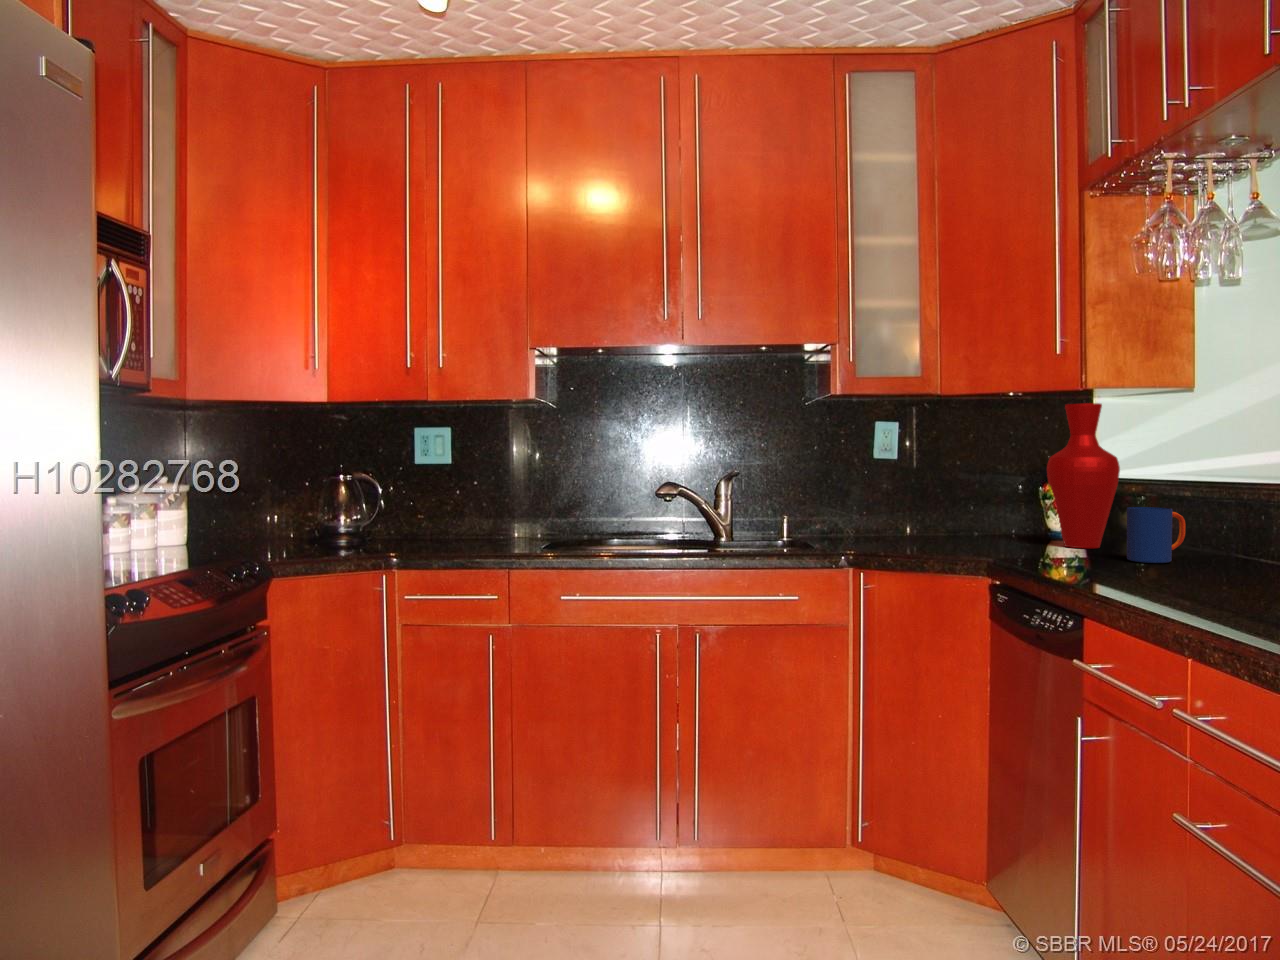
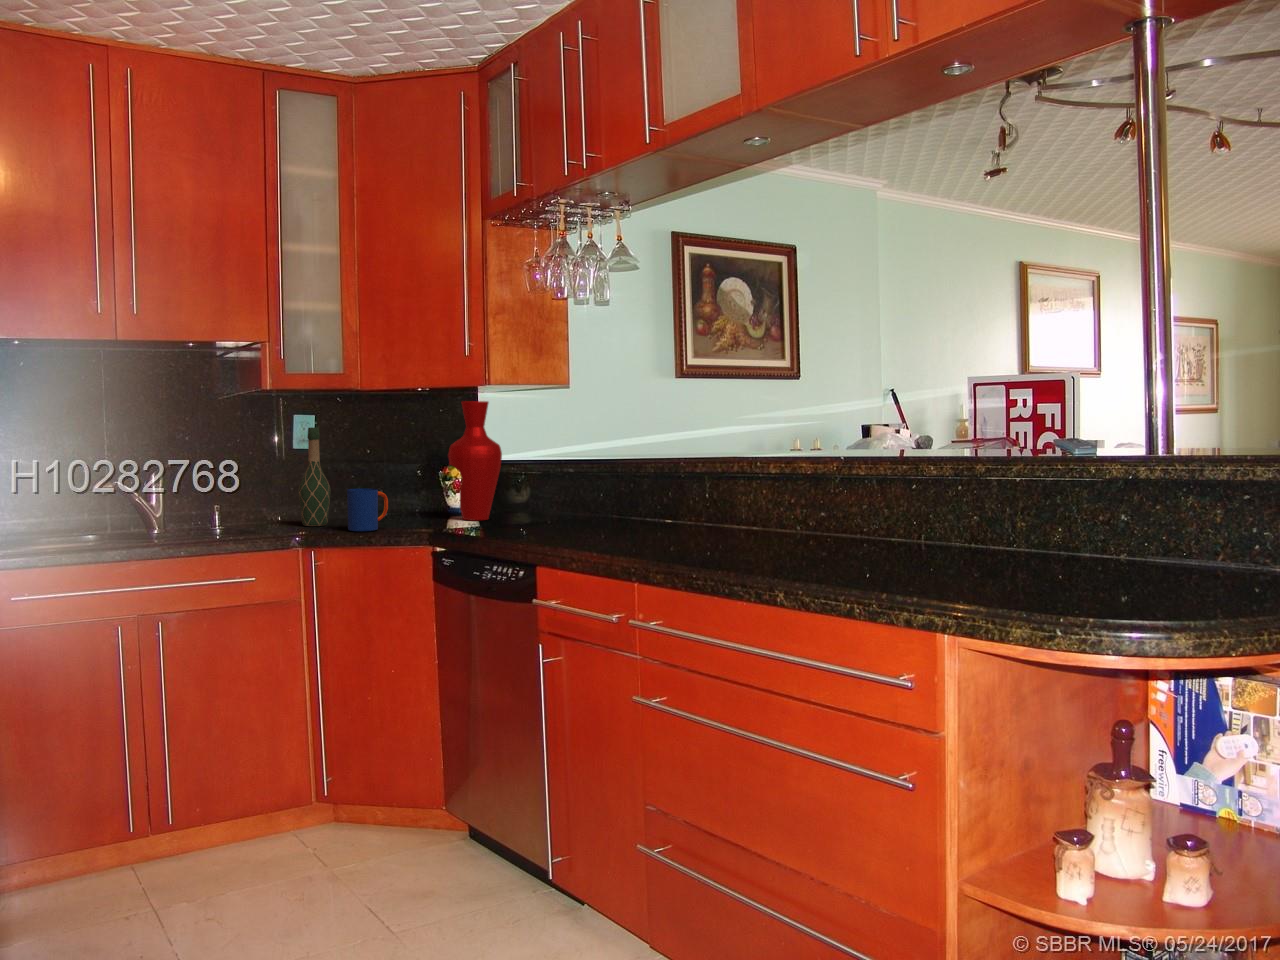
wine bottle: none [868,437,903,543] -> present [298,427,331,526]
mug: present [1127,507,1186,563] -> present [347,488,388,532]

